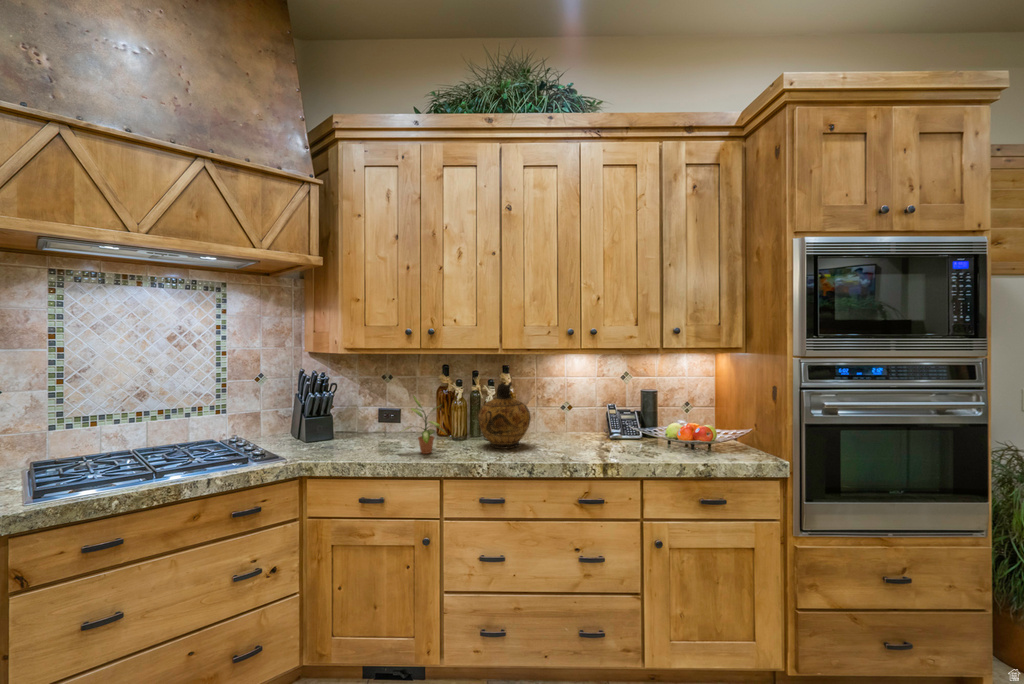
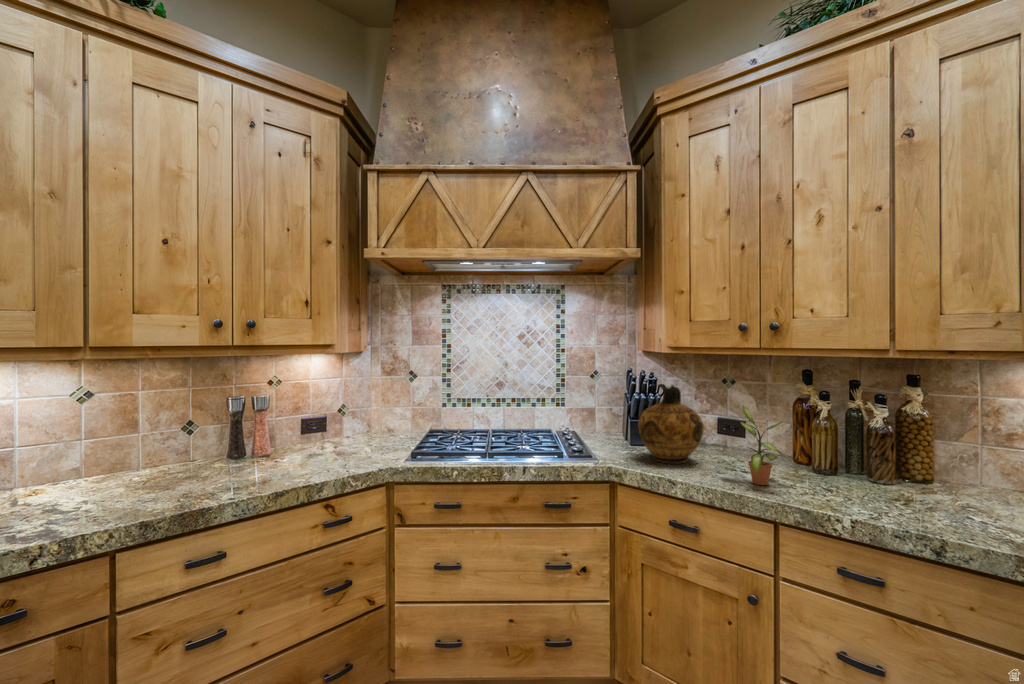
ceramic jug: present [478,382,530,449] -> present [638,384,703,464]

